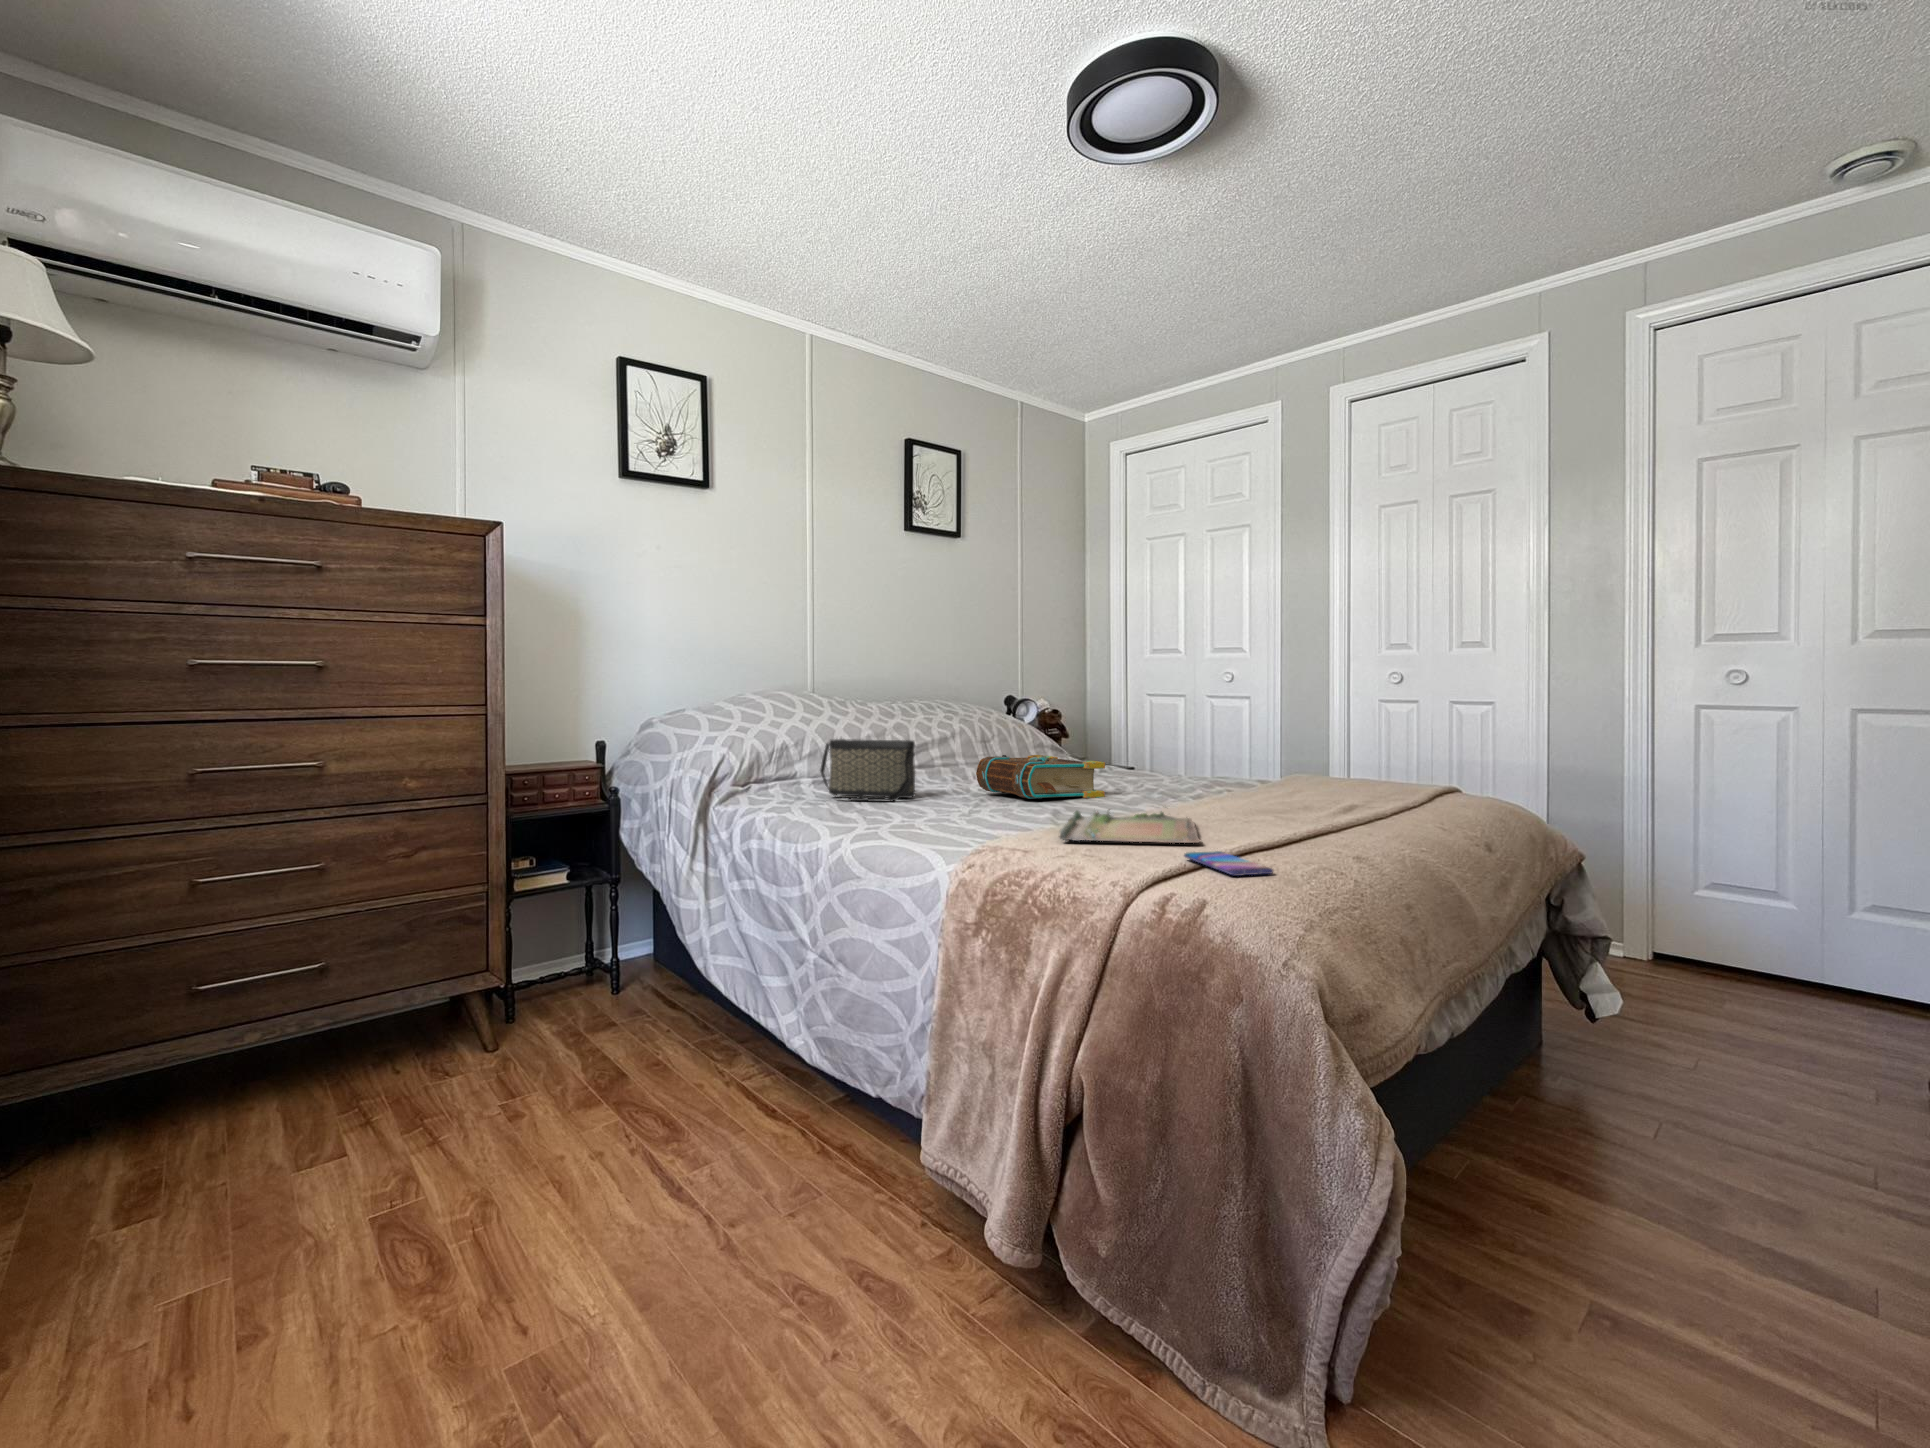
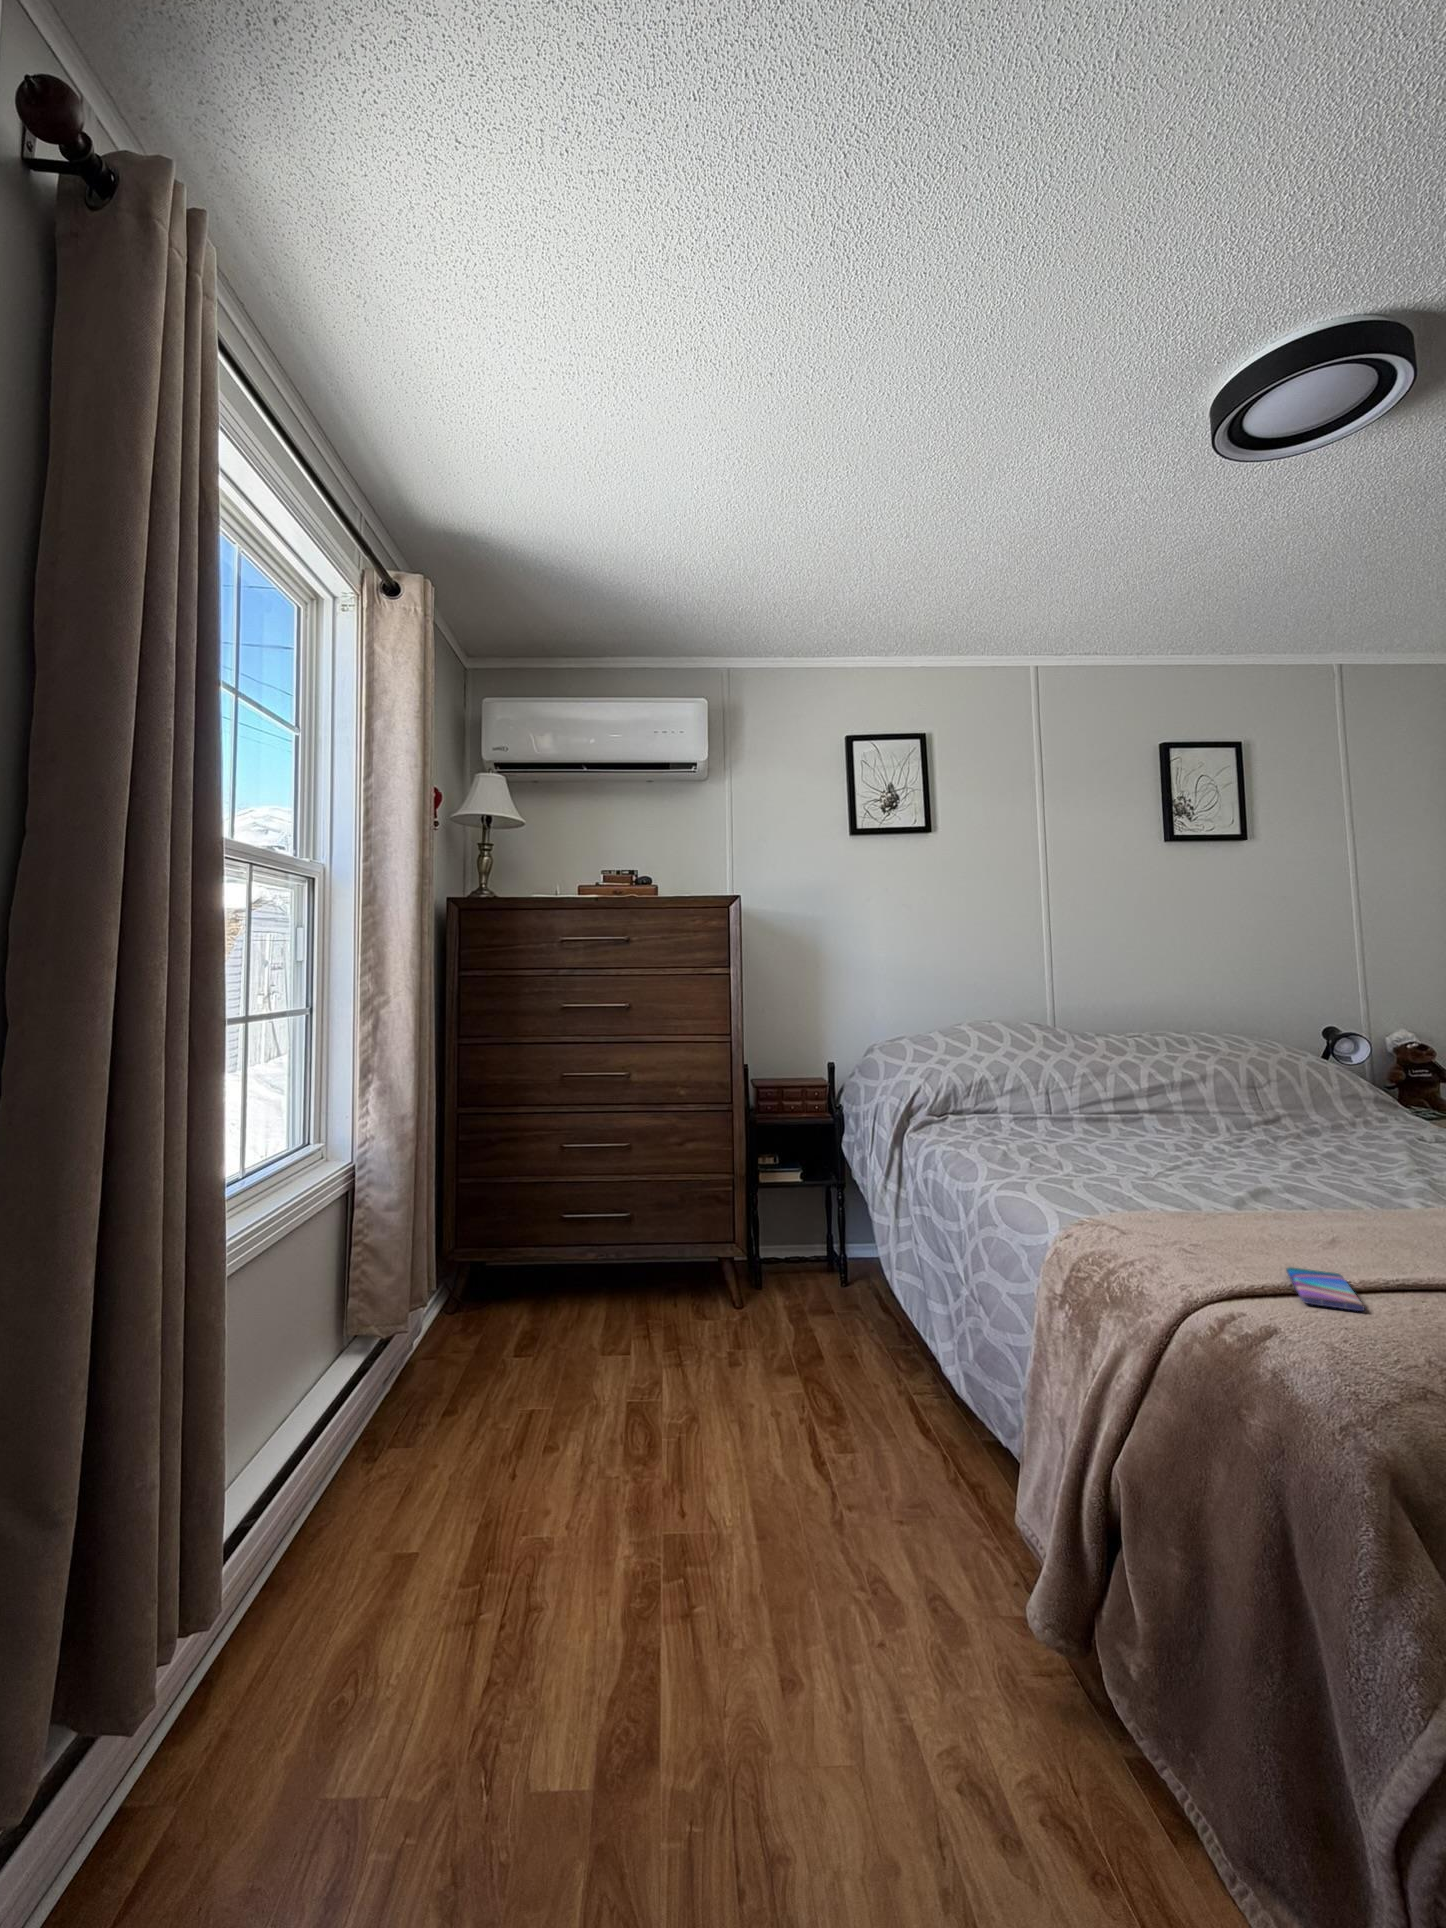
handbag: present [820,739,915,802] -> none [1009,1080,1108,1151]
book: present [976,755,1105,800] -> none [1180,1114,1339,1178]
tray: present [1059,810,1200,843] -> none [1176,1193,1390,1258]

